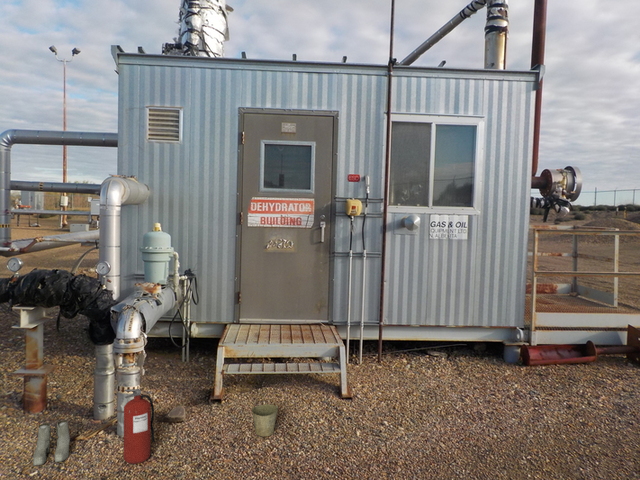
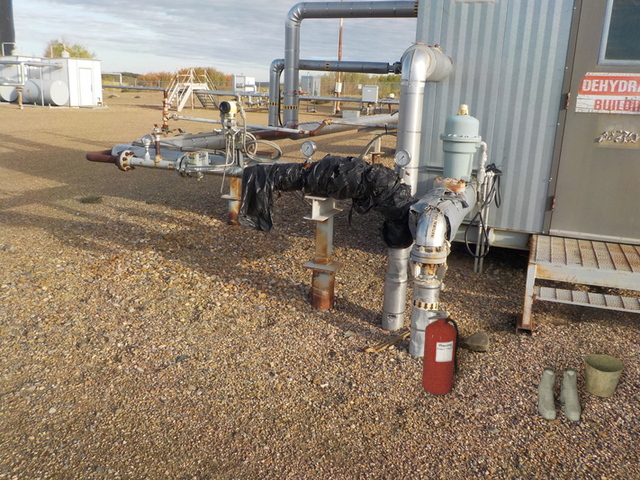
boots: present [33,420,70,466] -> present [538,367,581,422]

